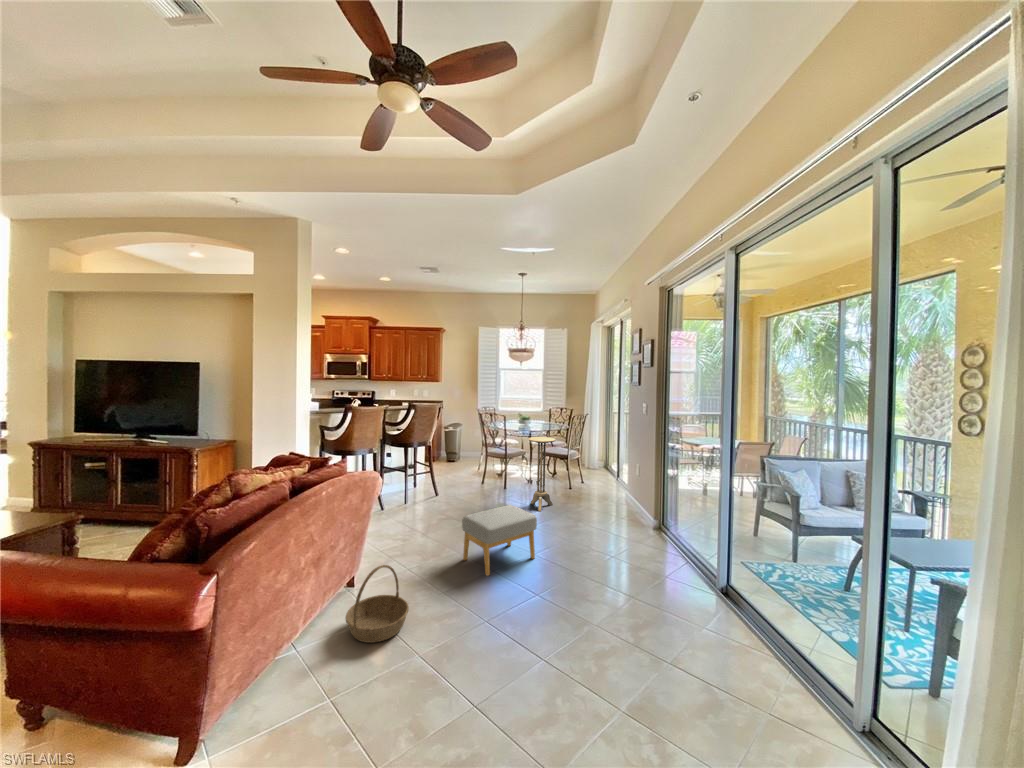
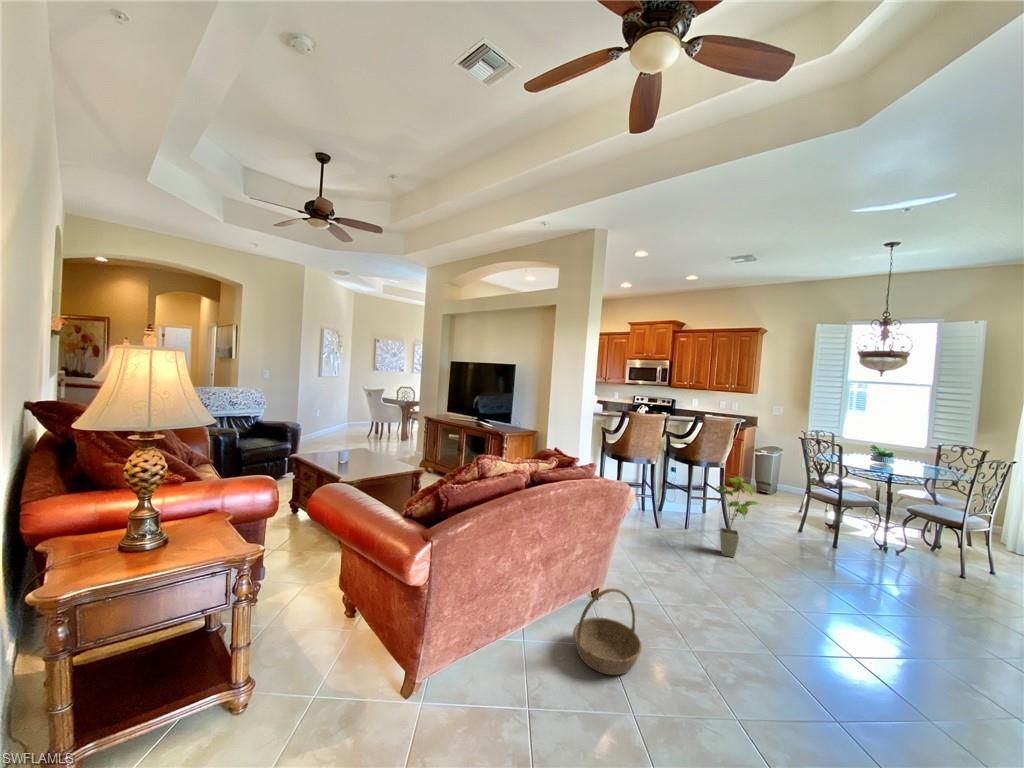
side table: present [529,437,555,511] -> none [875,484,933,600]
house plant: none [430,450,464,516] -> present [716,477,759,557]
footstool: present [462,505,537,576] -> none [736,566,866,669]

